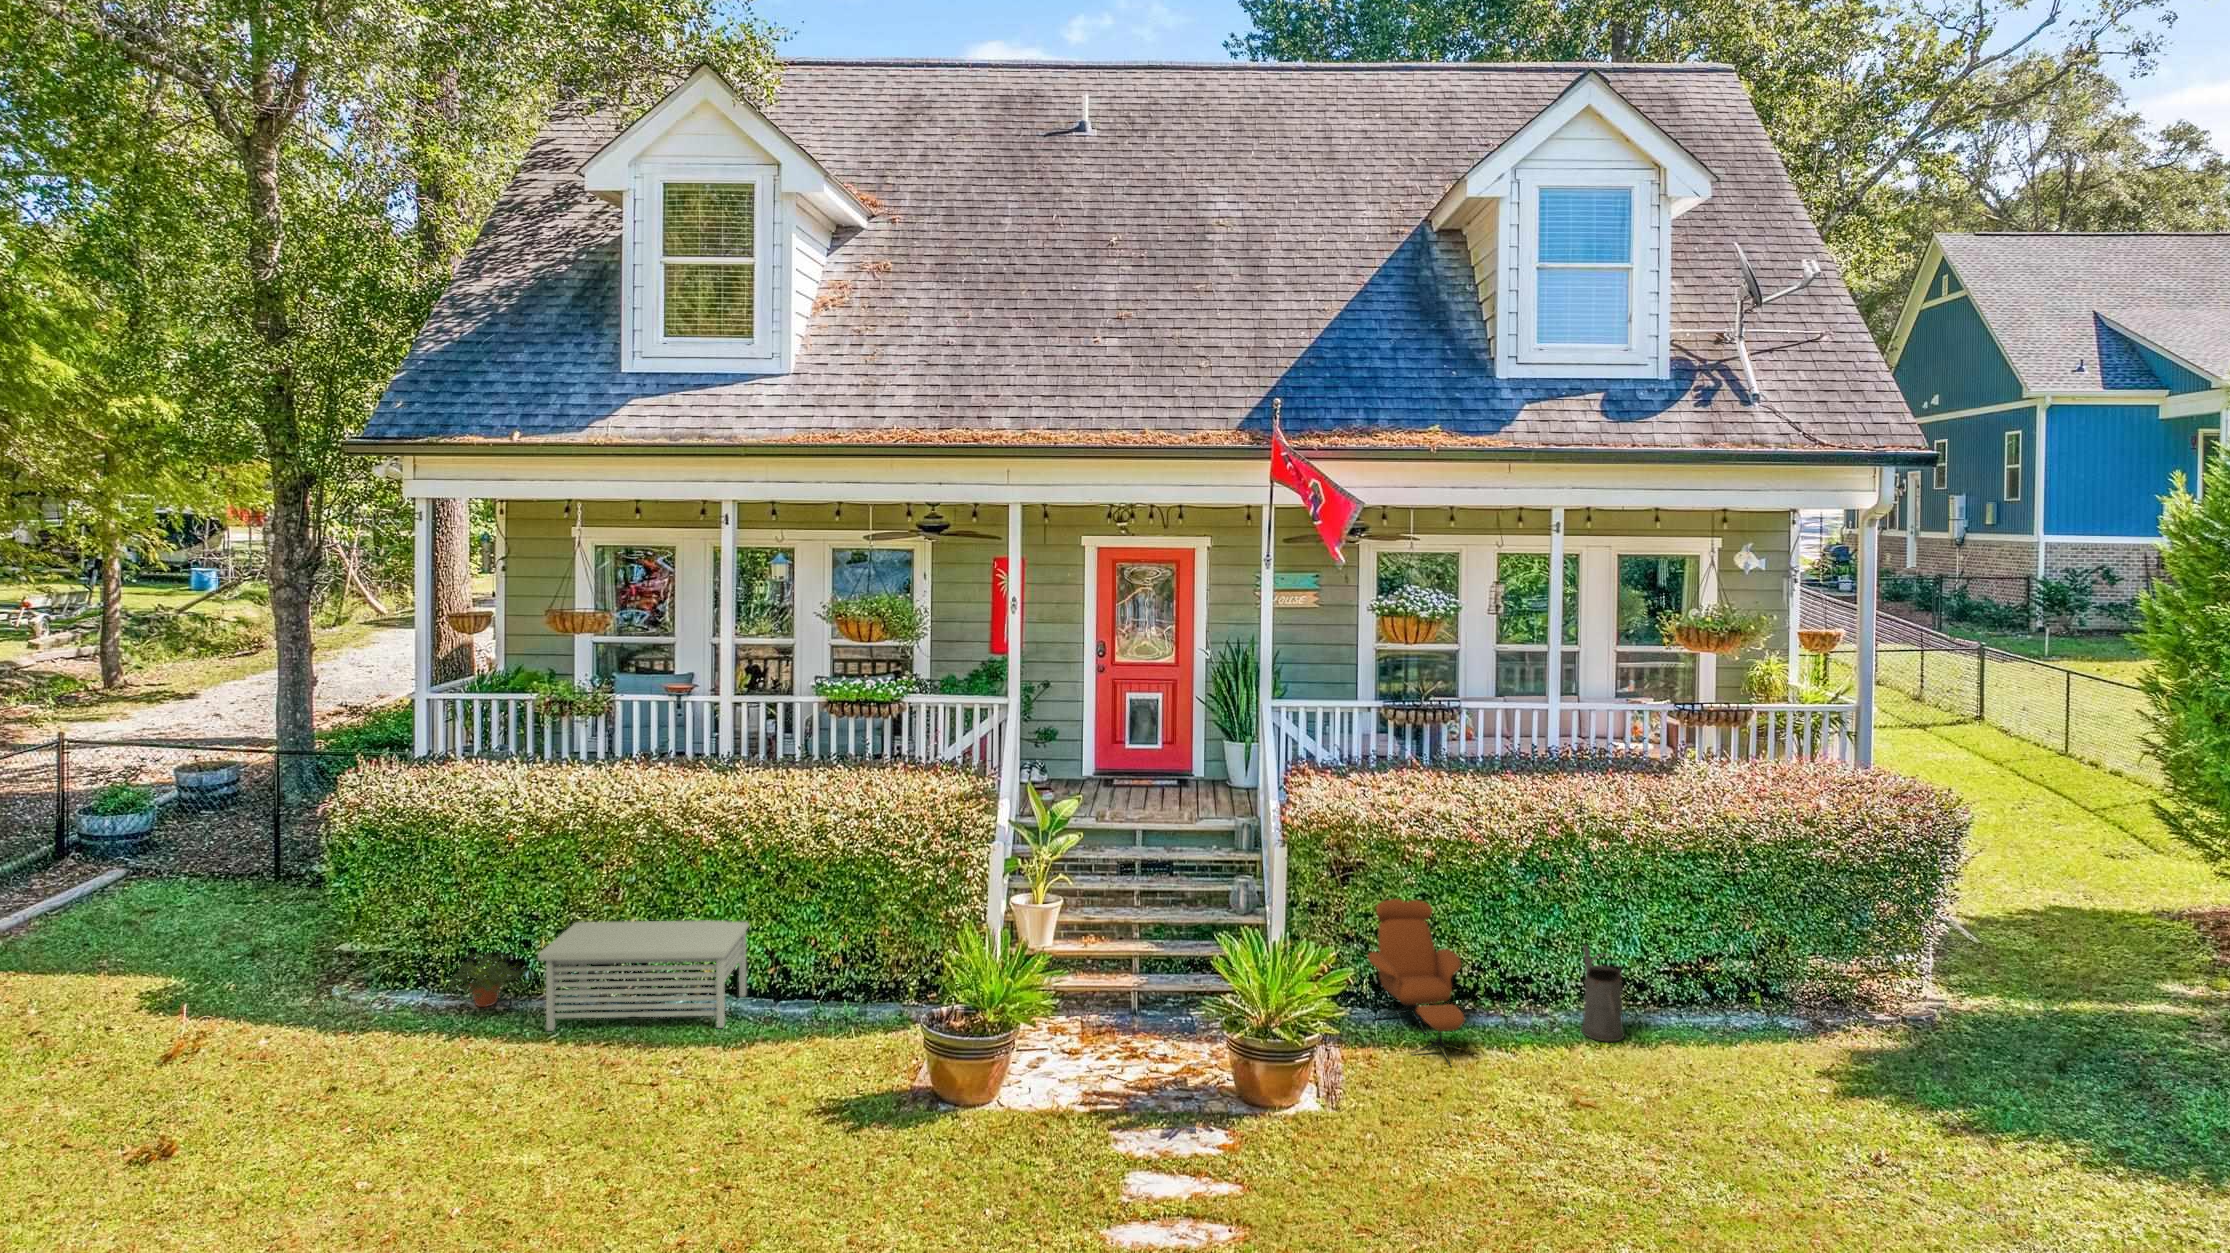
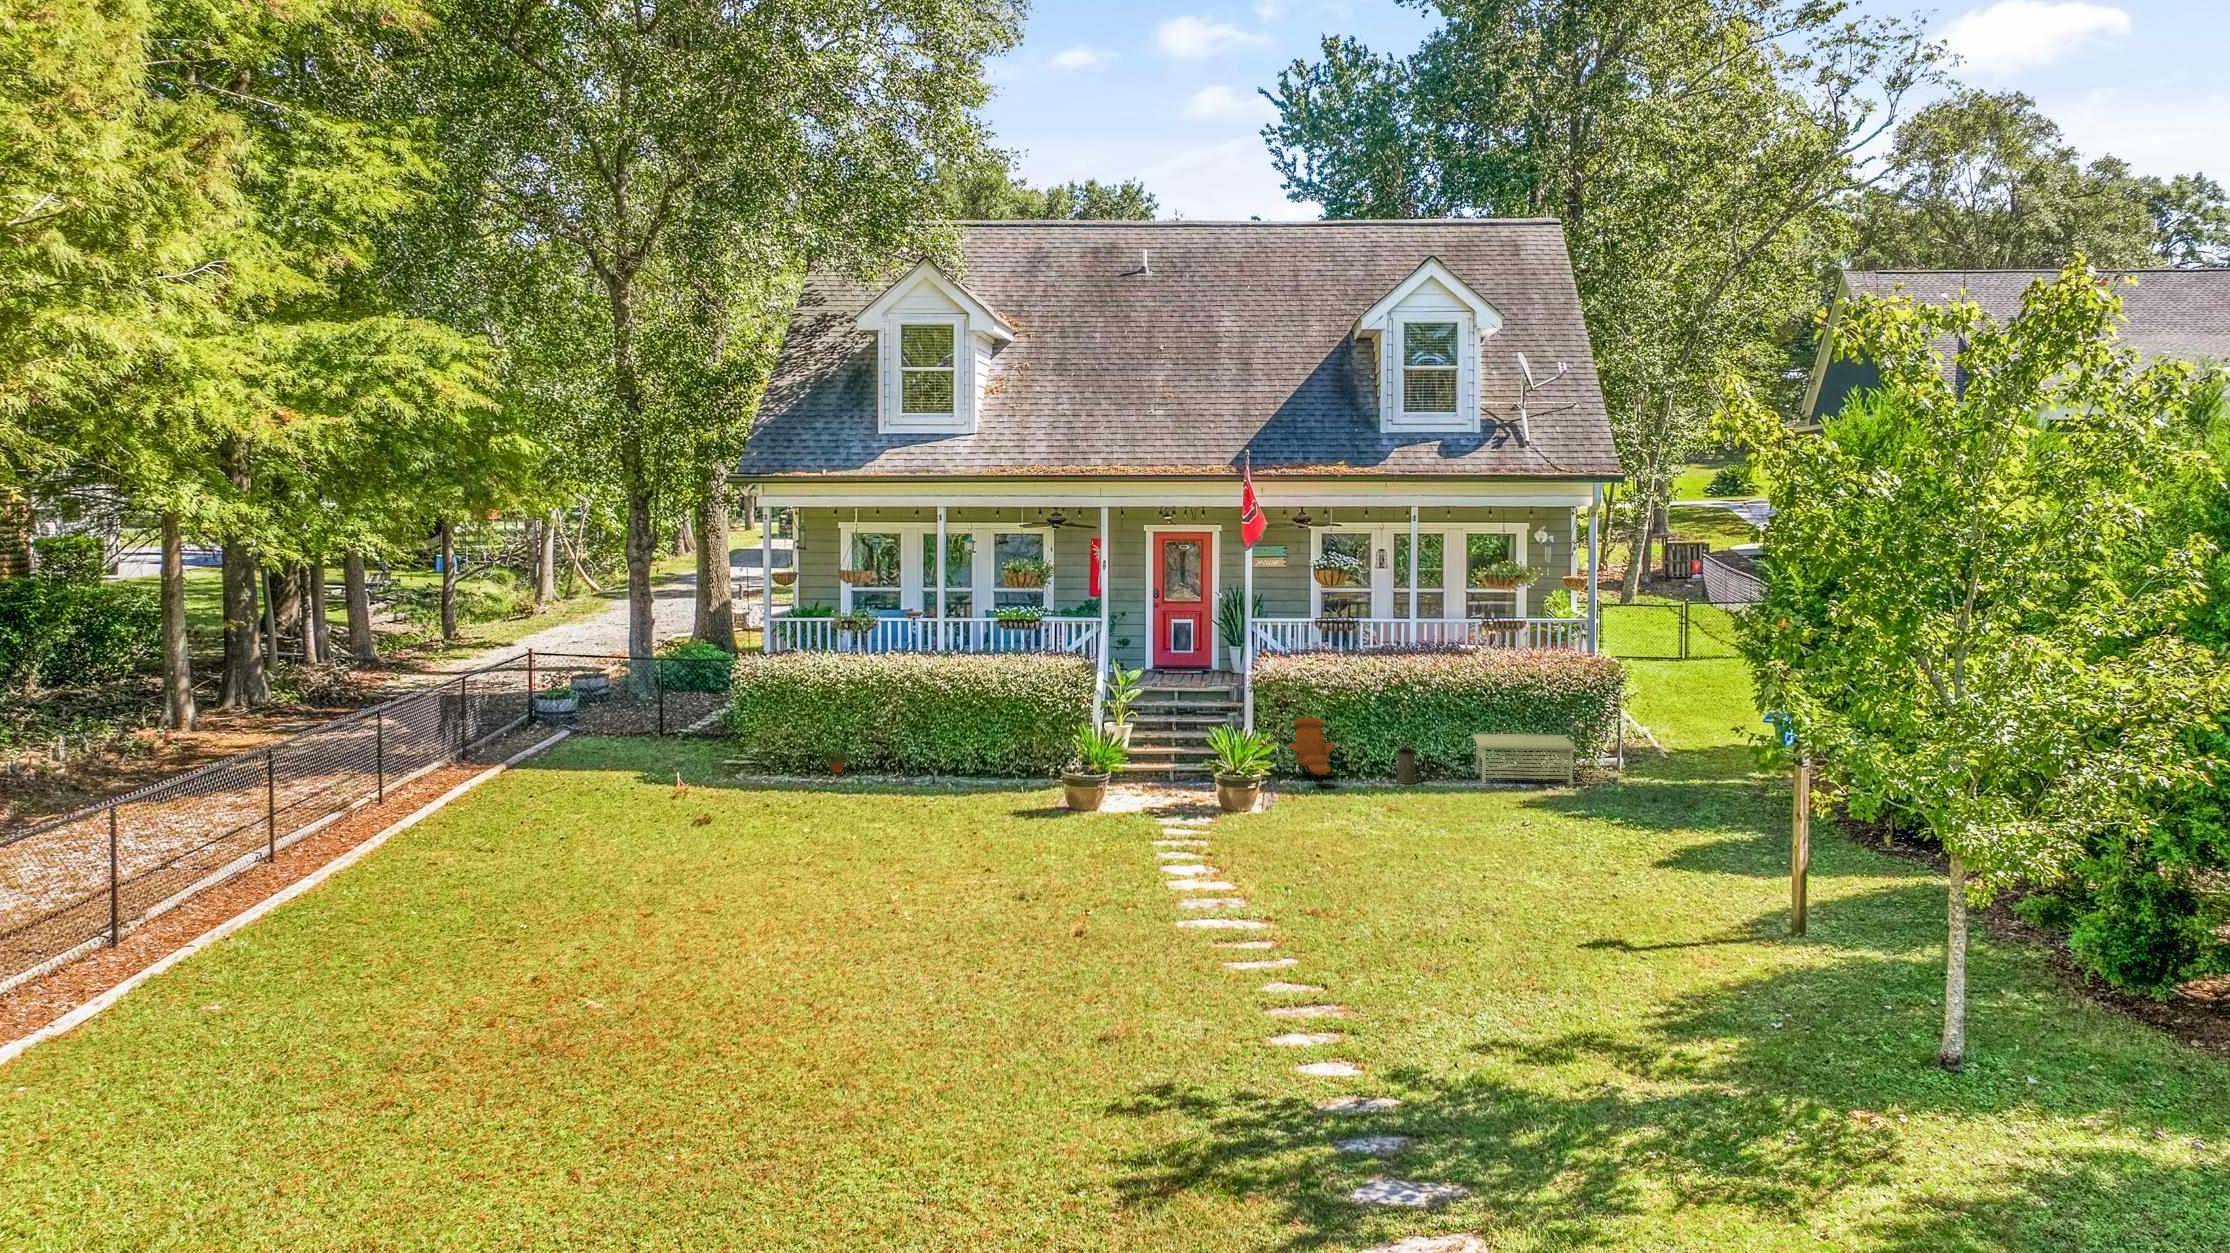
storage bench: present [538,920,749,1031] -> present [1473,734,1575,785]

